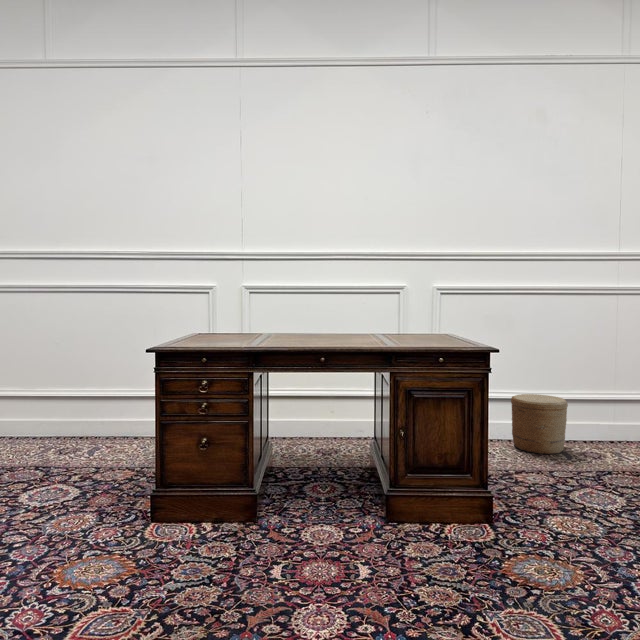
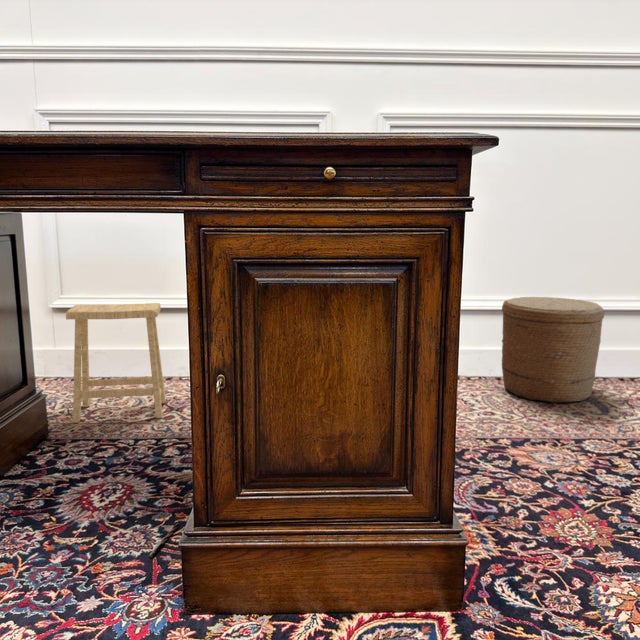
footstool: none [288,396,332,457] -> present [66,303,166,423]

